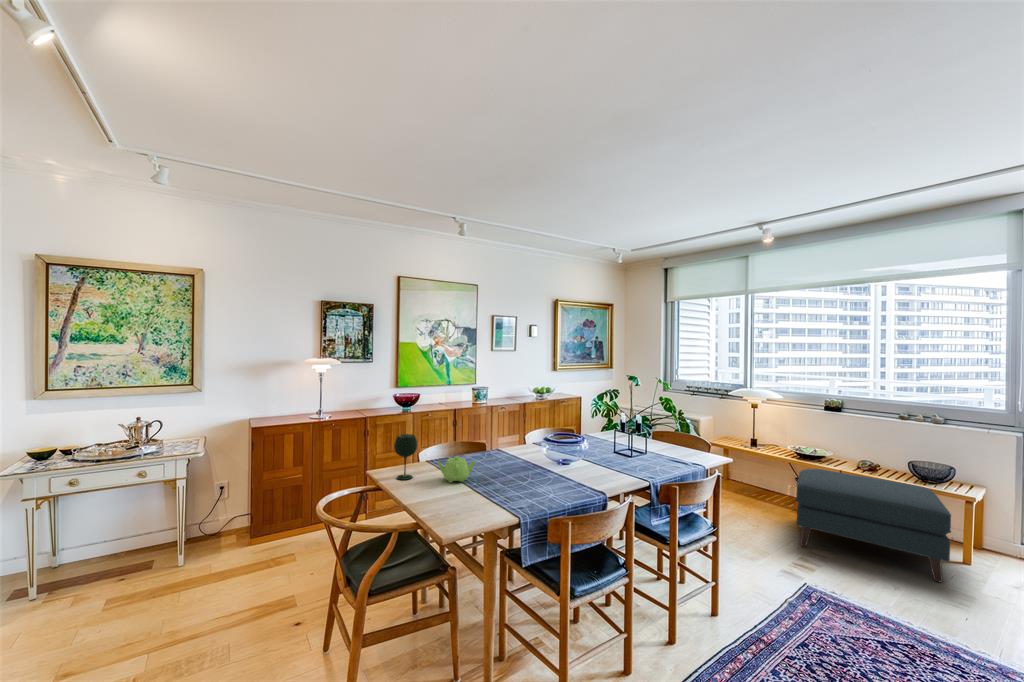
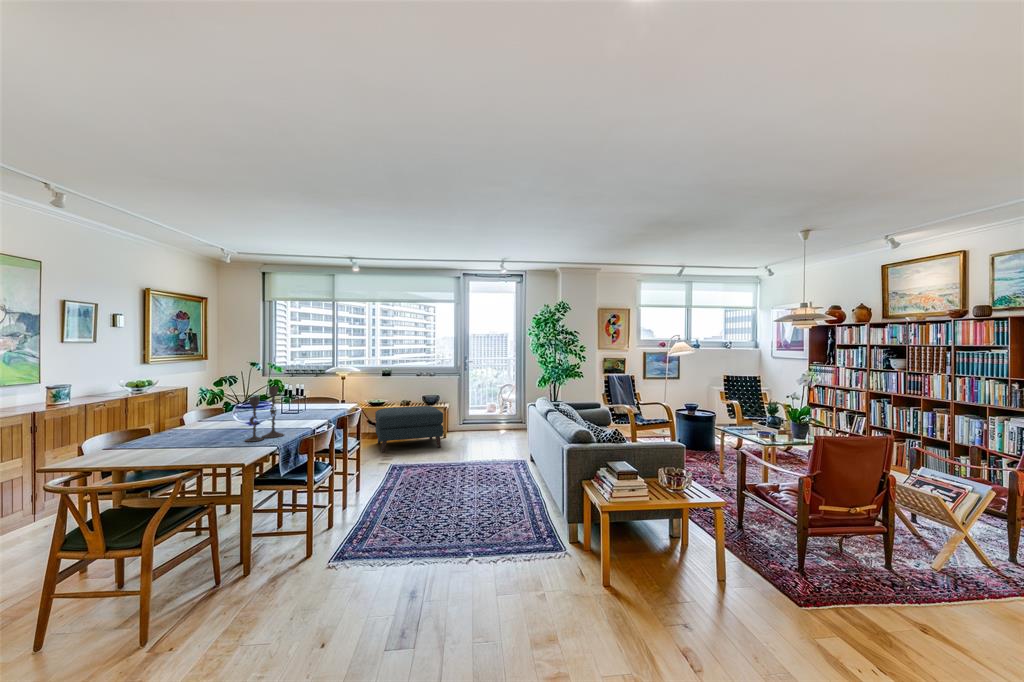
candlestick: none [489,422,547,504] -> present [245,386,284,442]
wine glass: present [394,434,417,480] -> none [132,415,157,454]
teapot: present [437,456,475,483] -> none [180,425,212,445]

